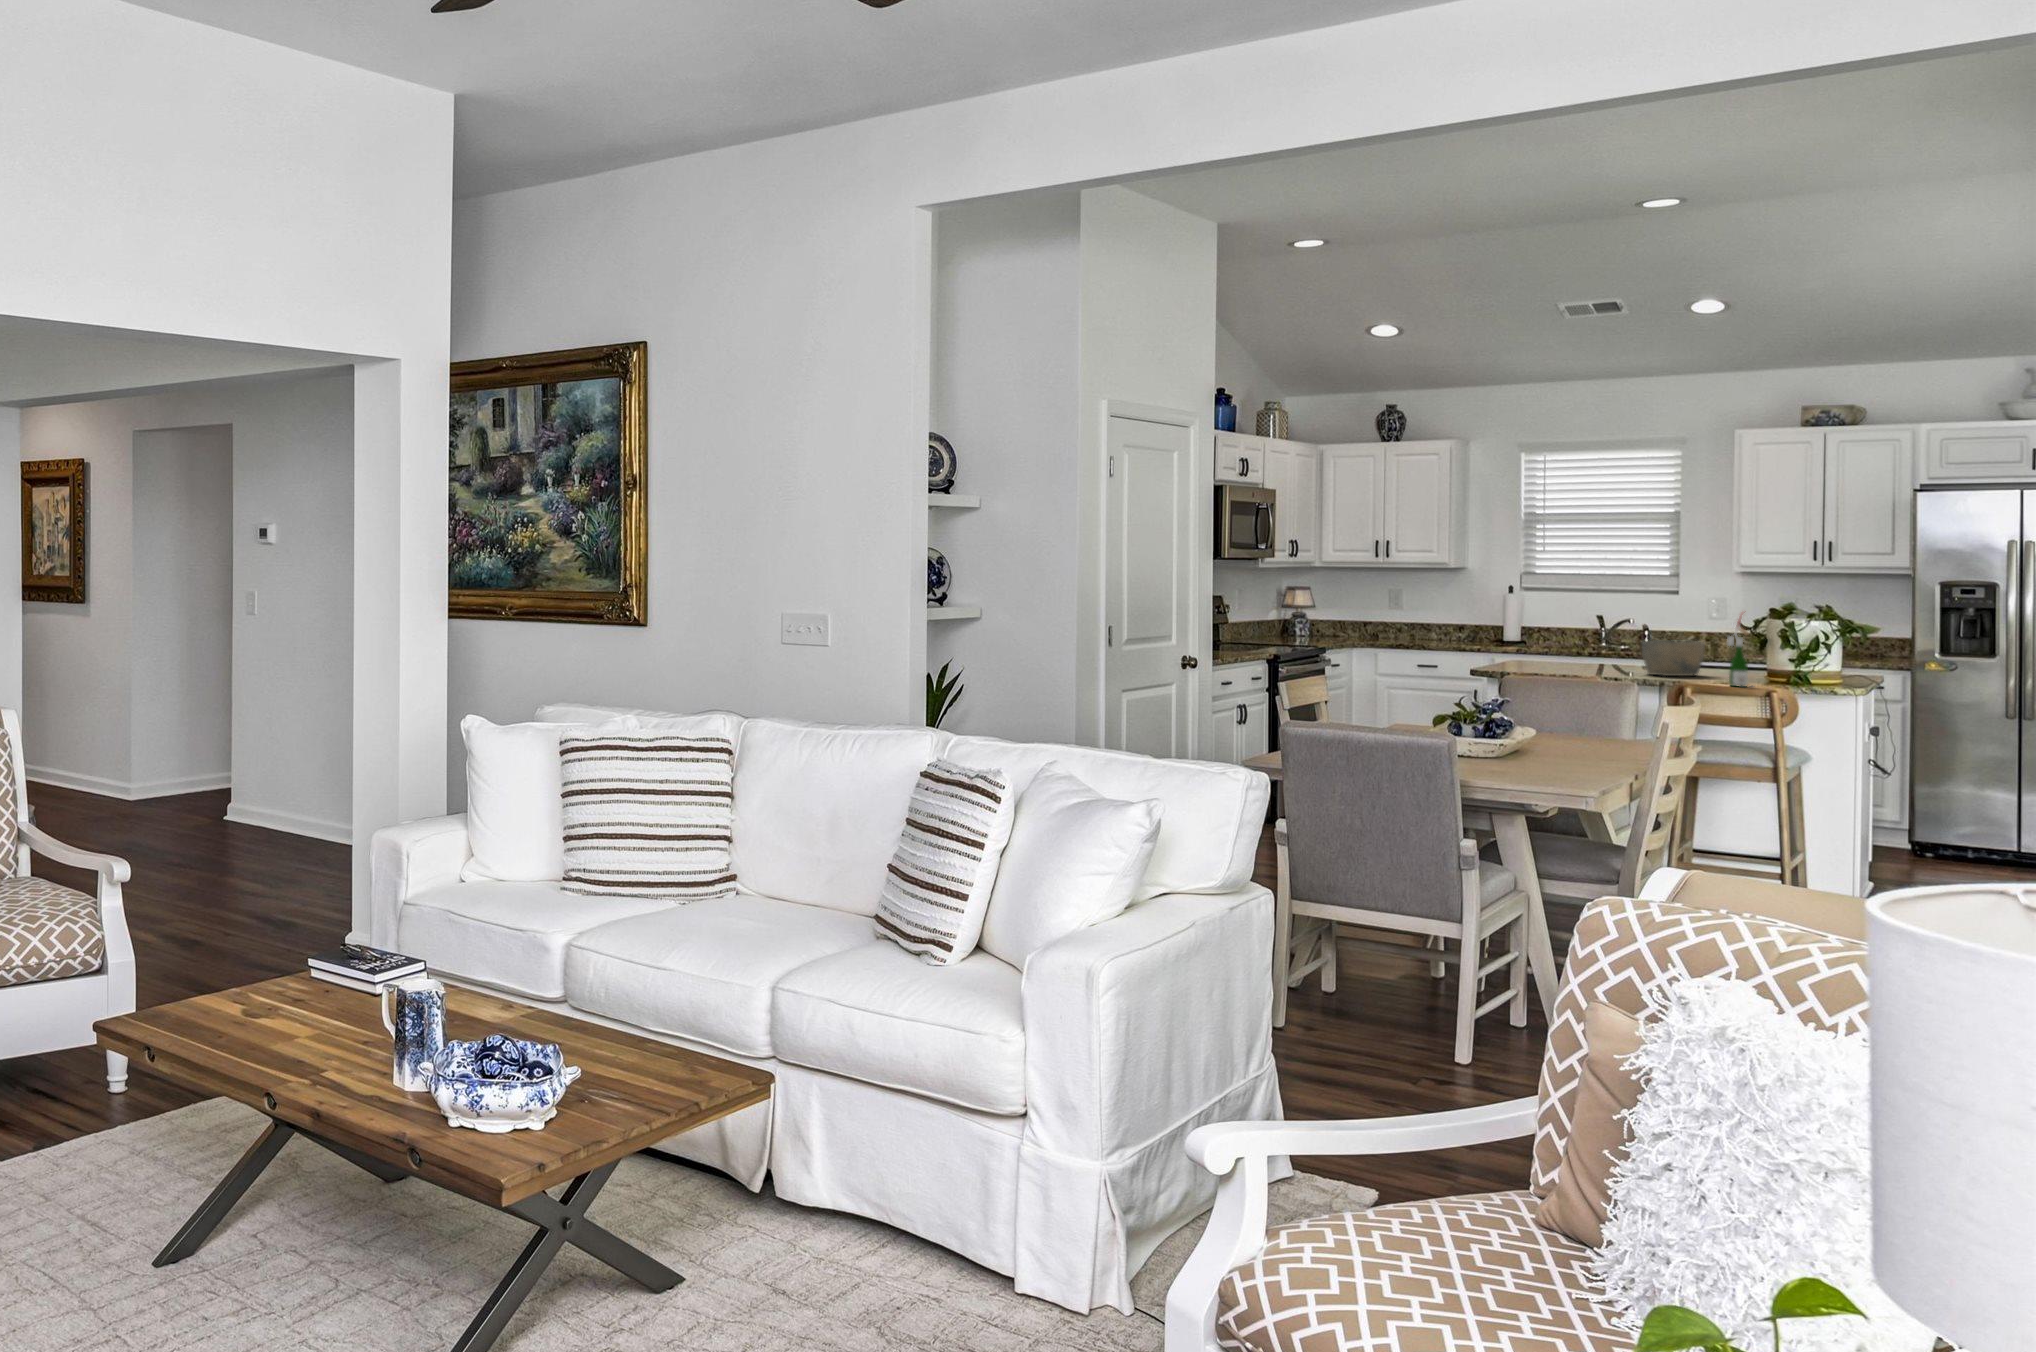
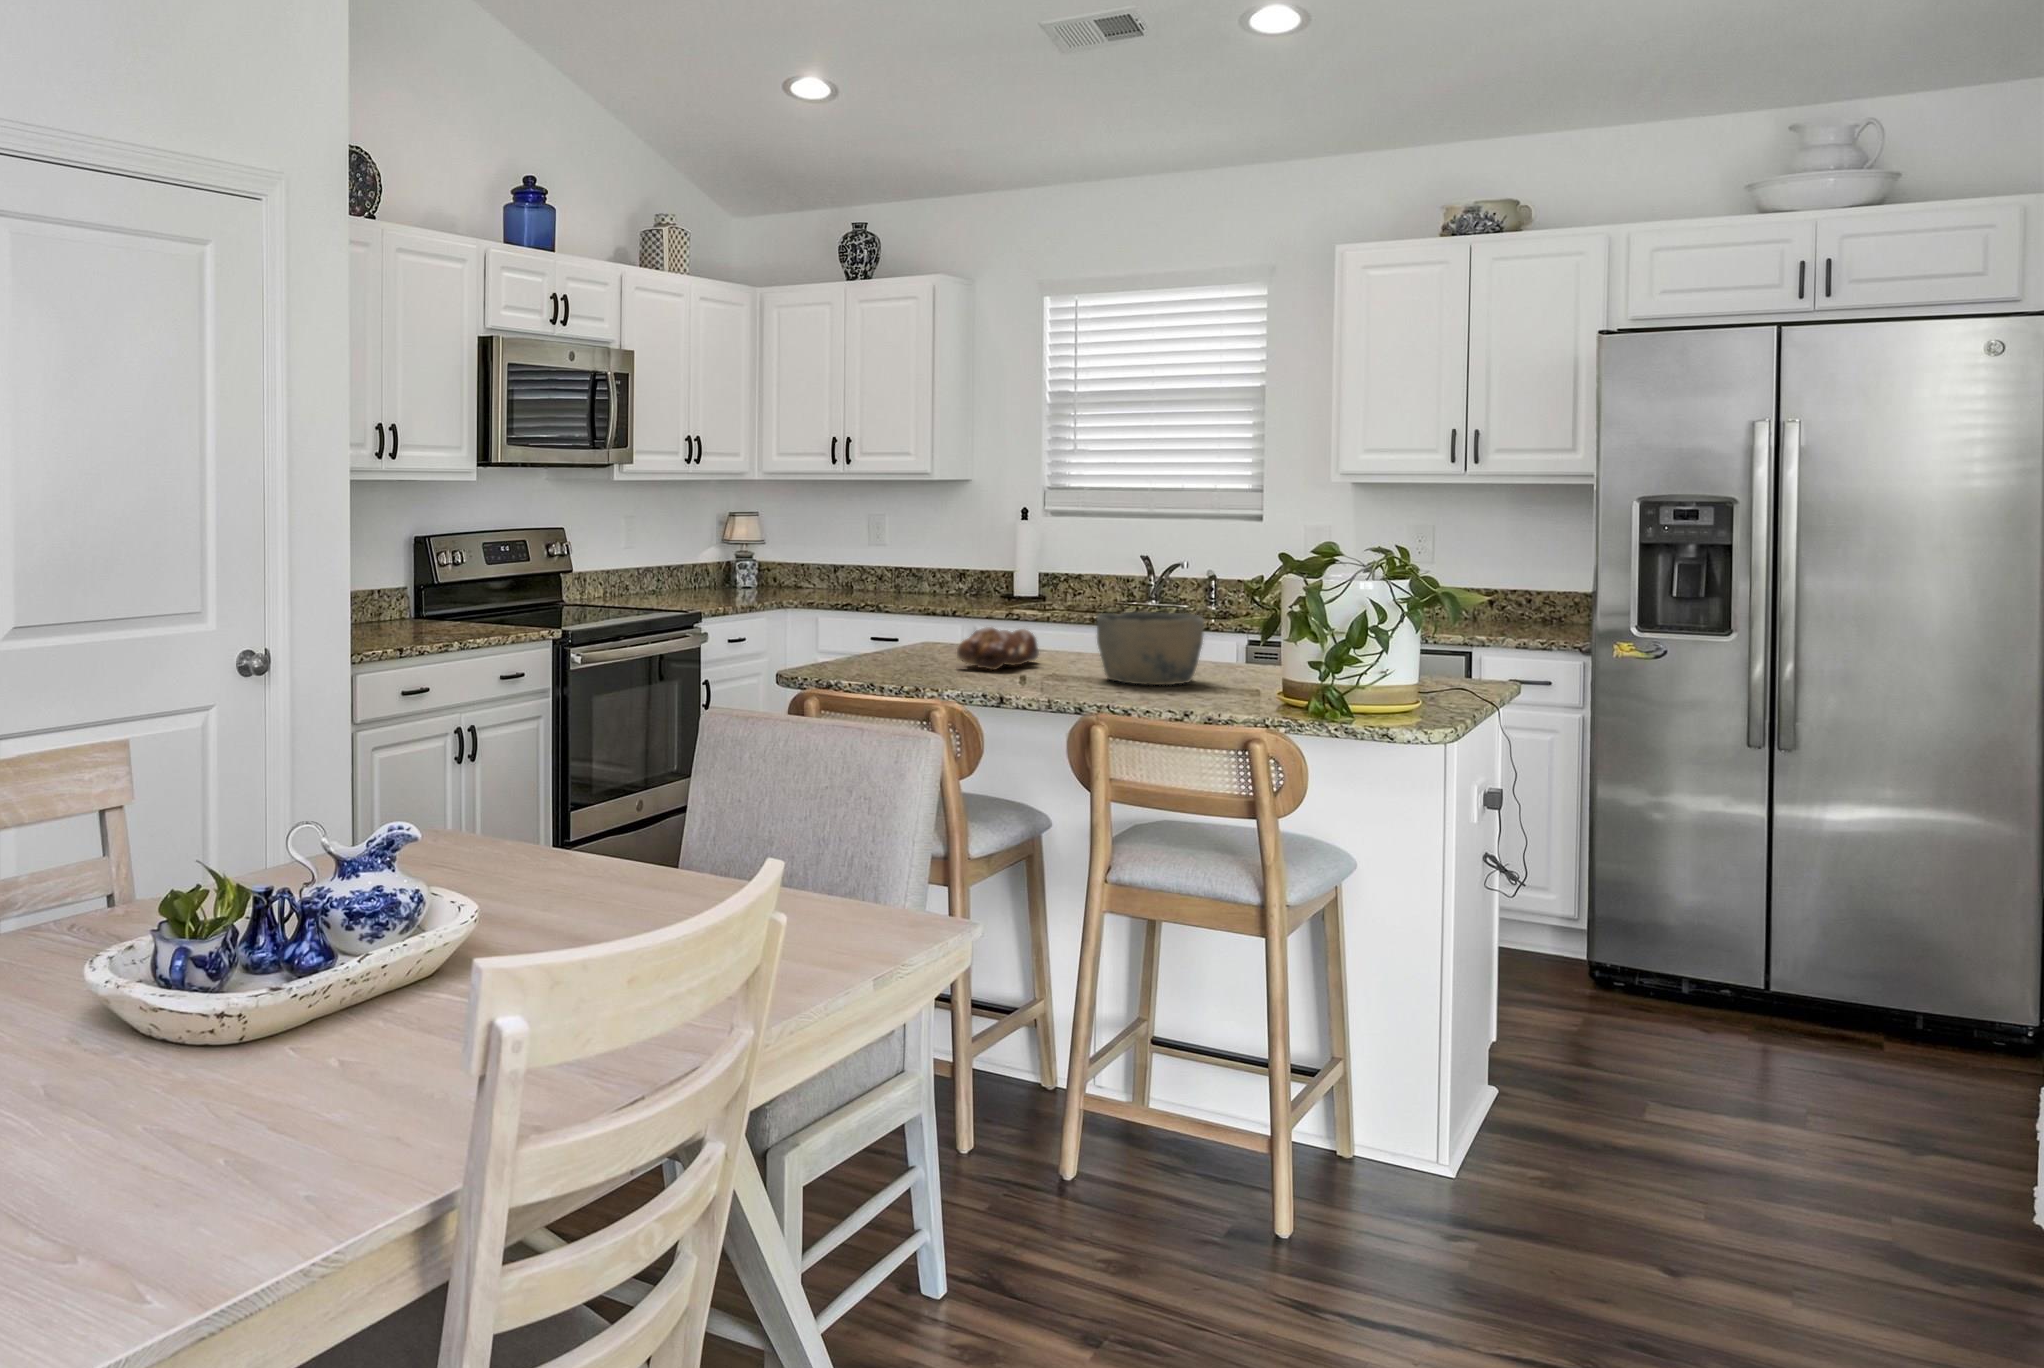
wine bottle: present [1727,617,1748,687] -> none [1209,560,1260,718]
bread loaf: none [1553,649,1597,671] -> present [957,627,1039,670]

